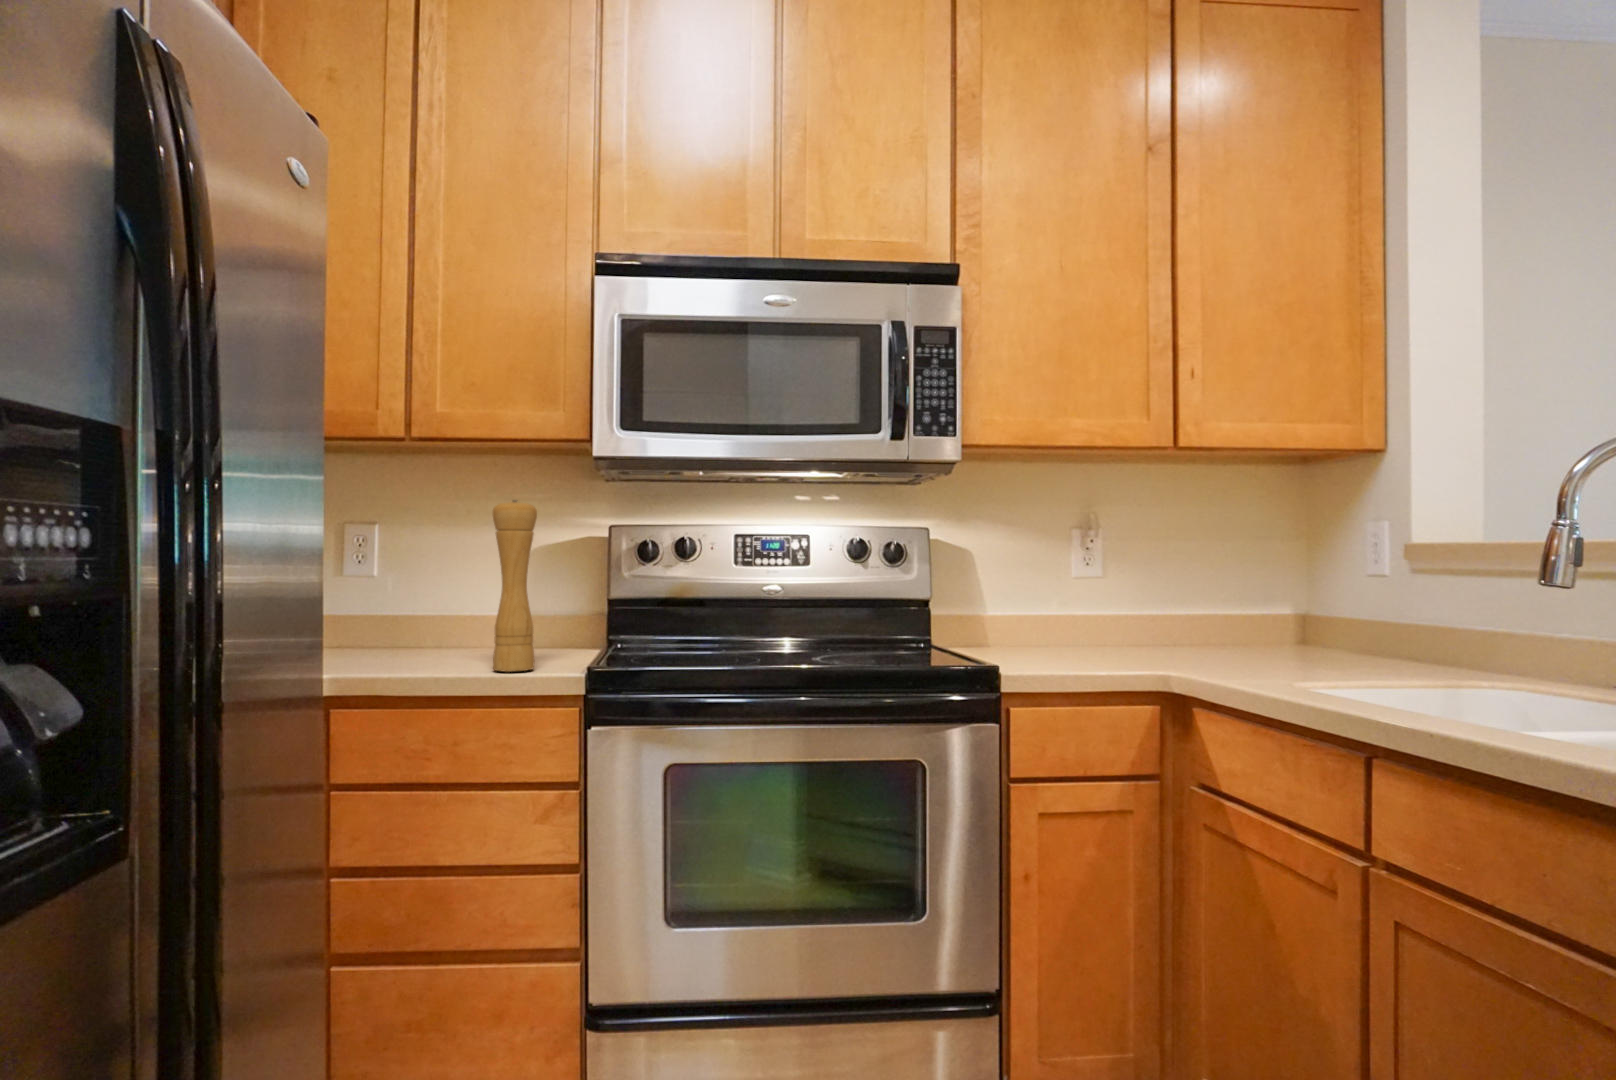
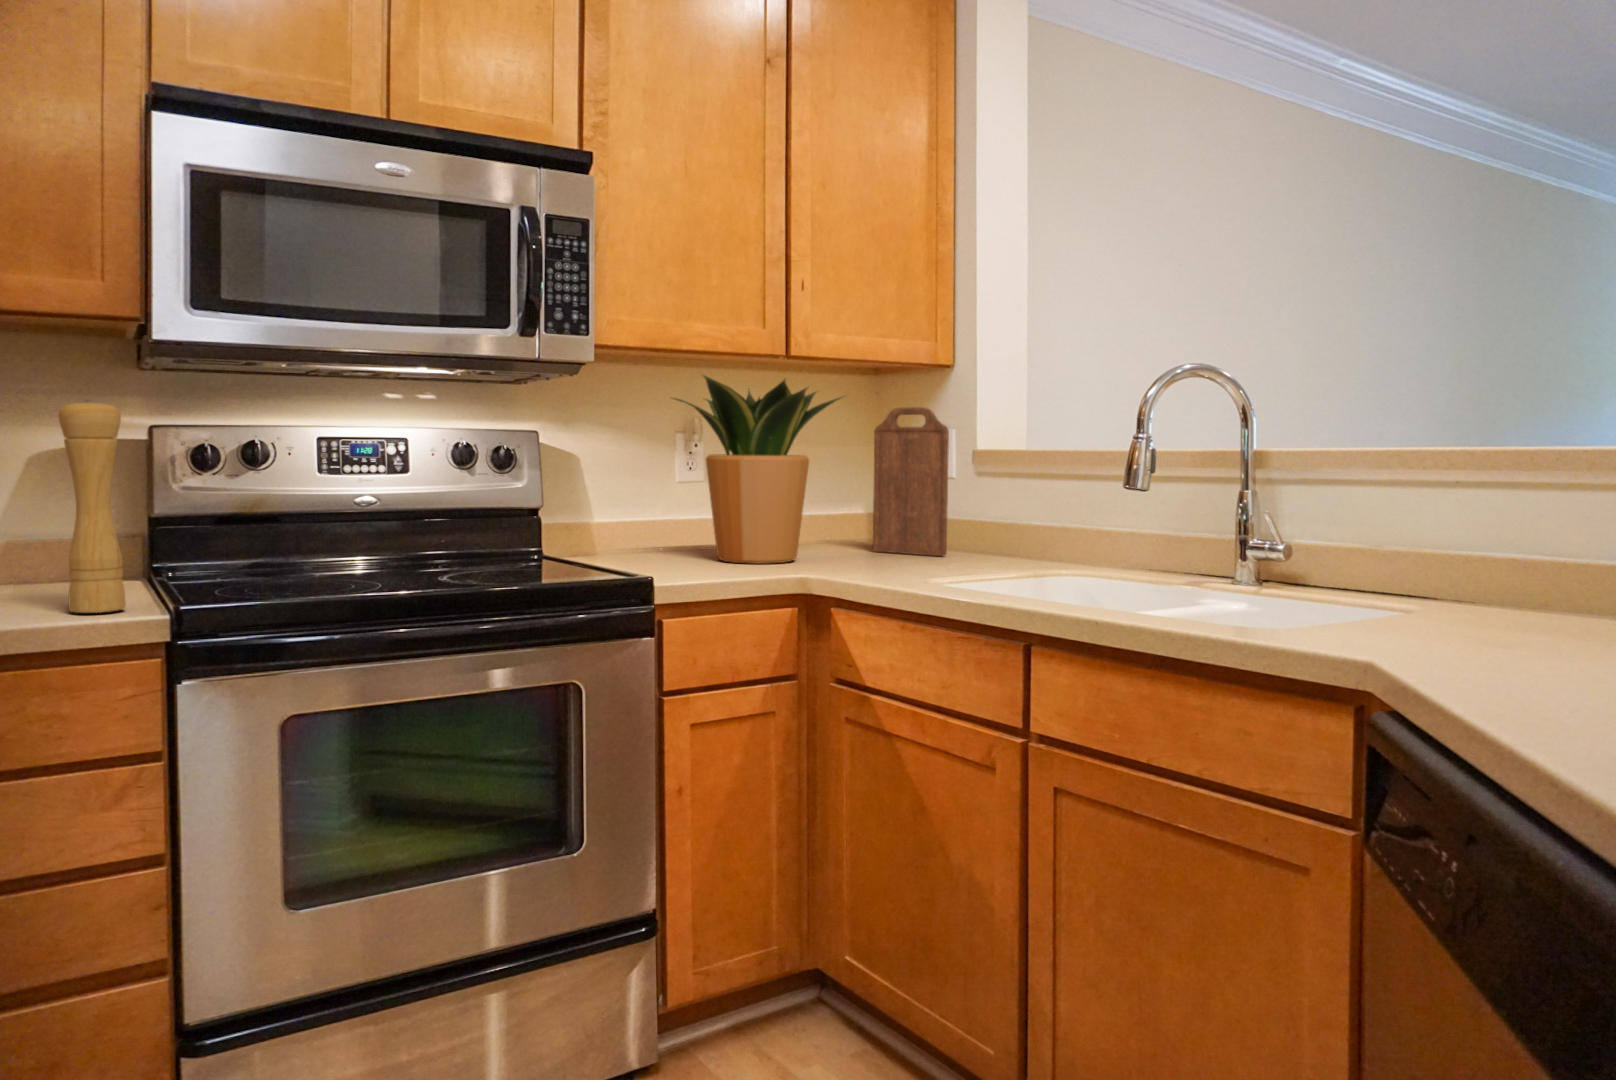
potted plant: none [1050,467,1245,658] -> present [673,375,844,564]
cutting board: none [1287,495,1378,660] -> present [873,407,949,556]

